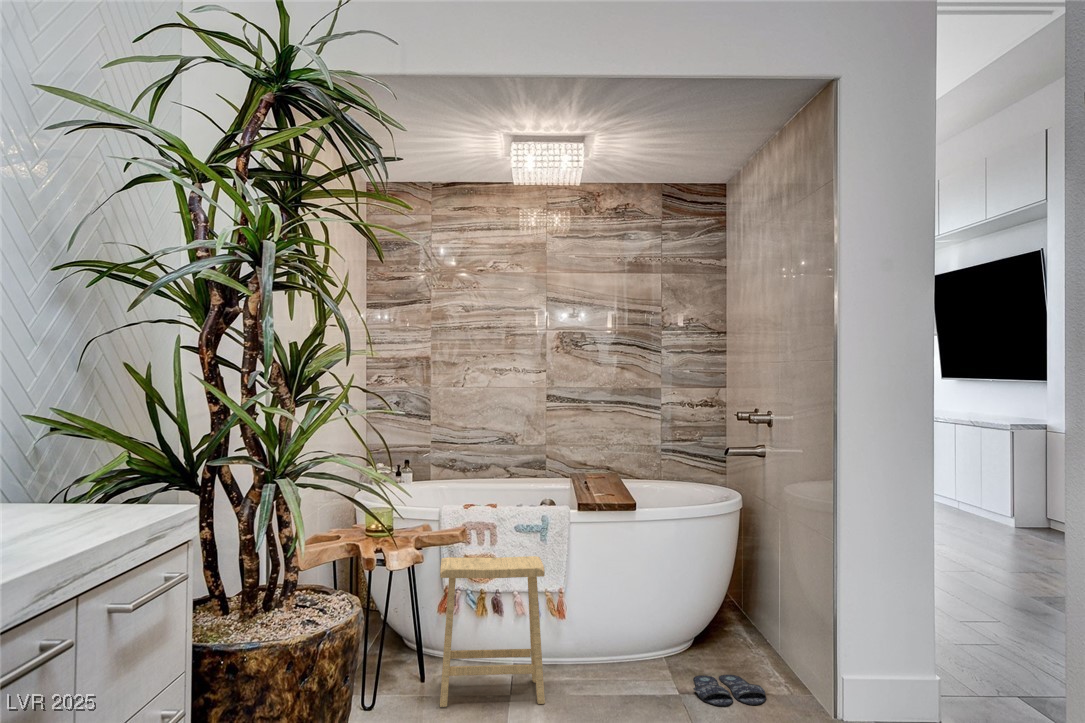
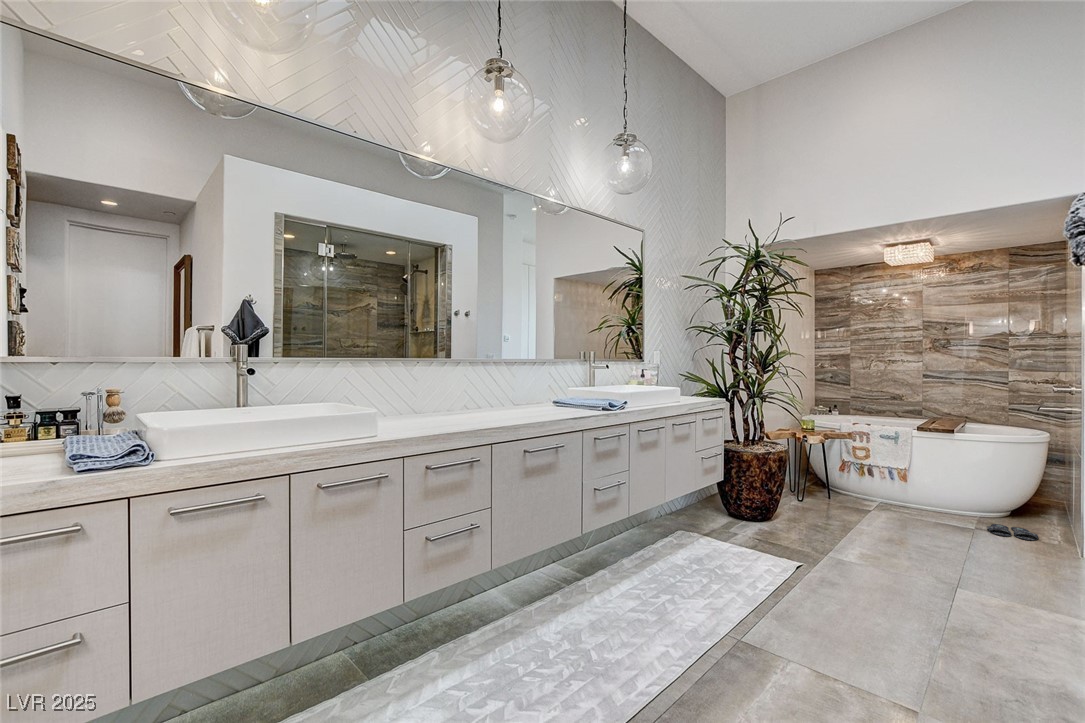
footstool: present [440,556,545,707] -> none [834,444,892,515]

